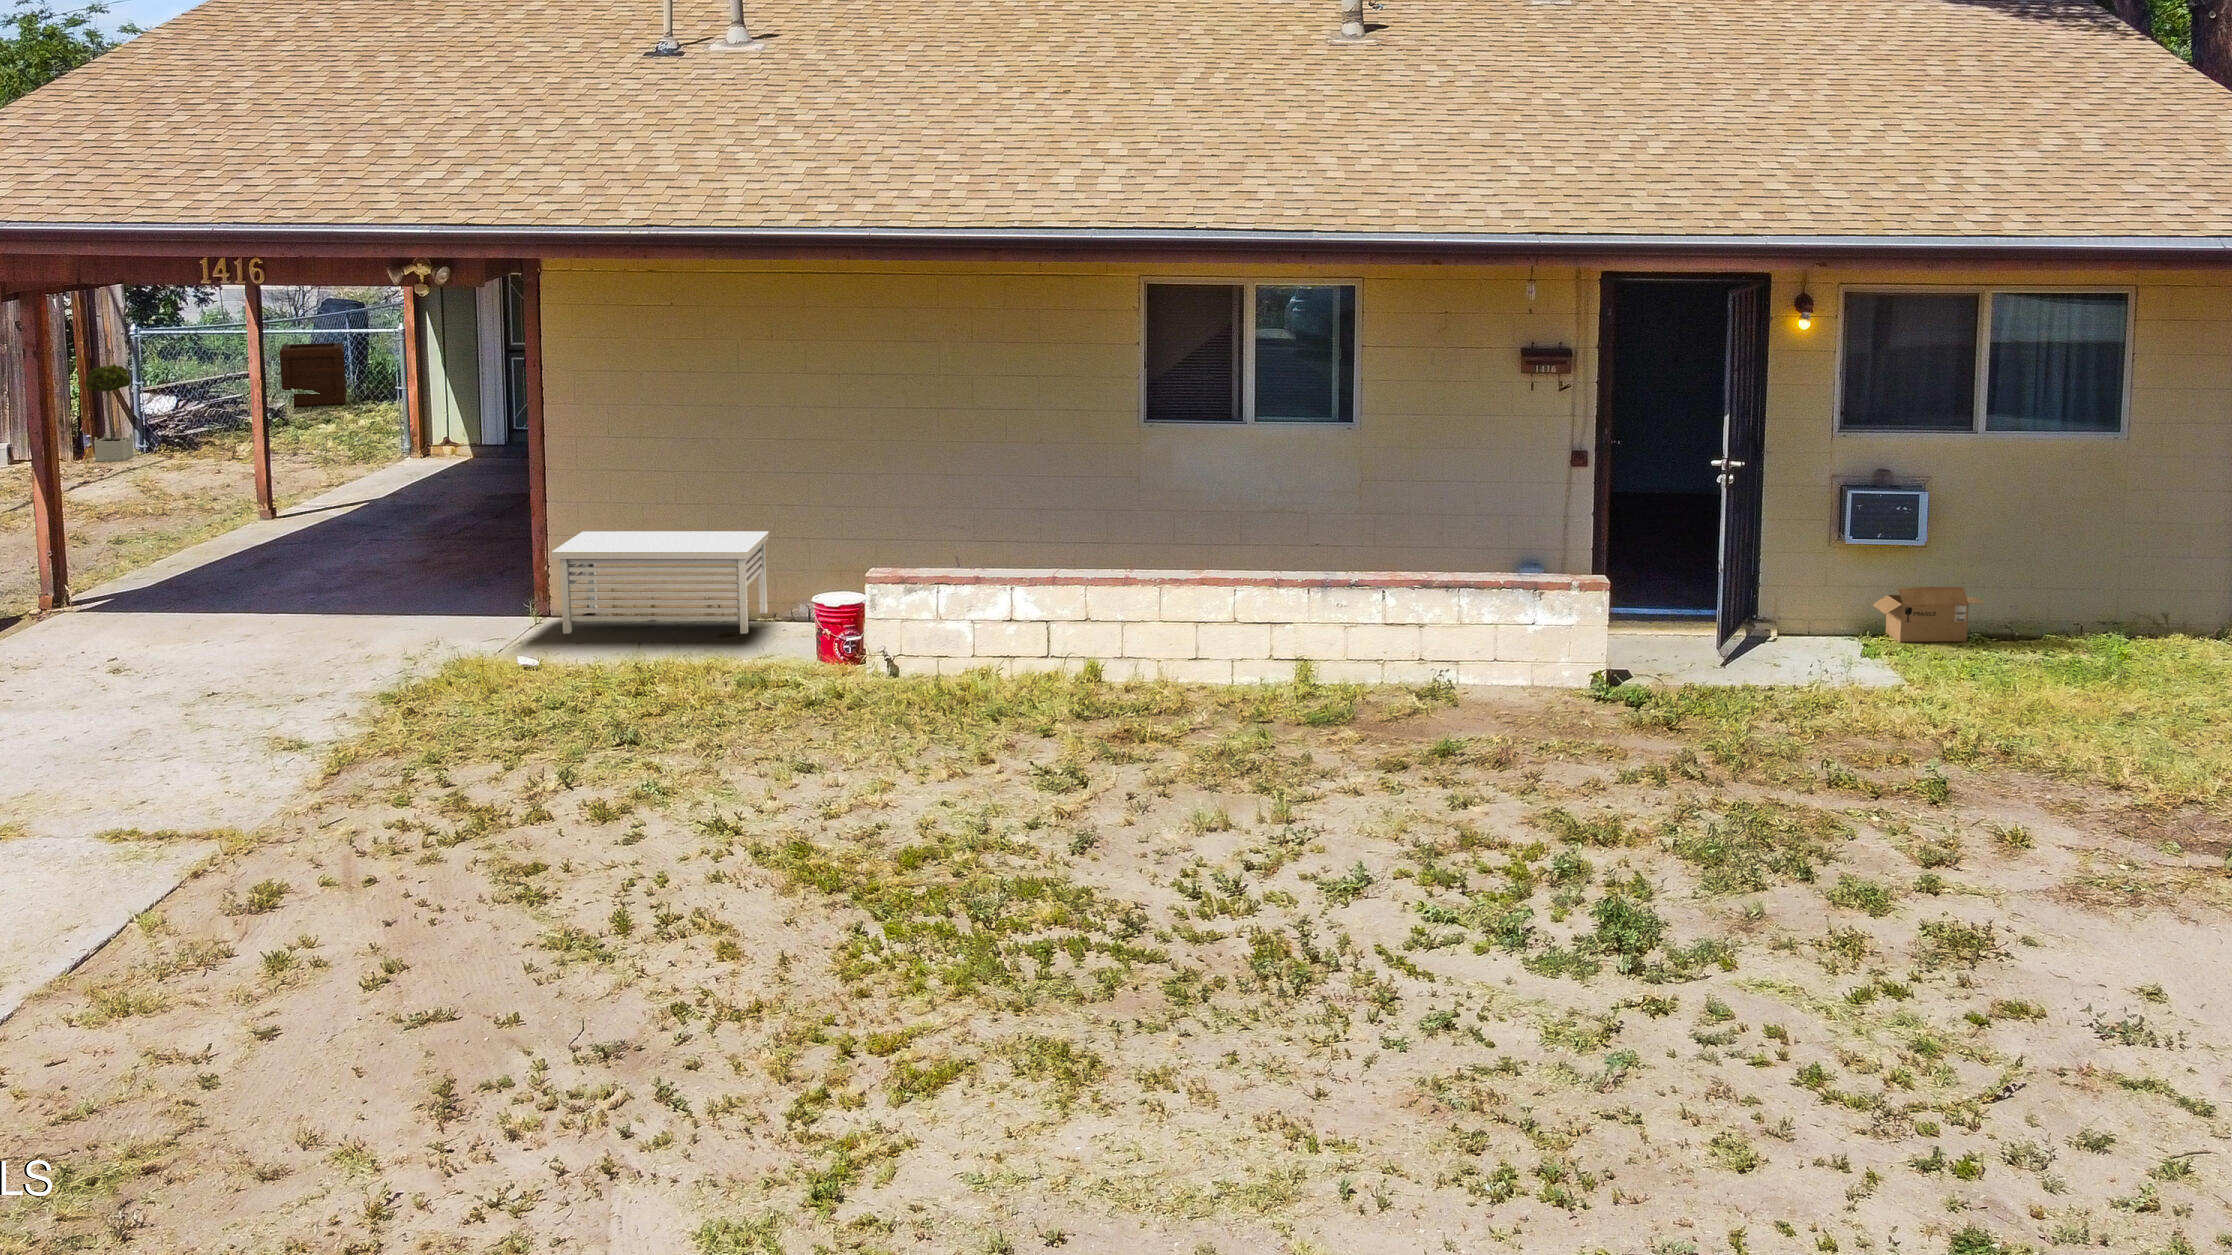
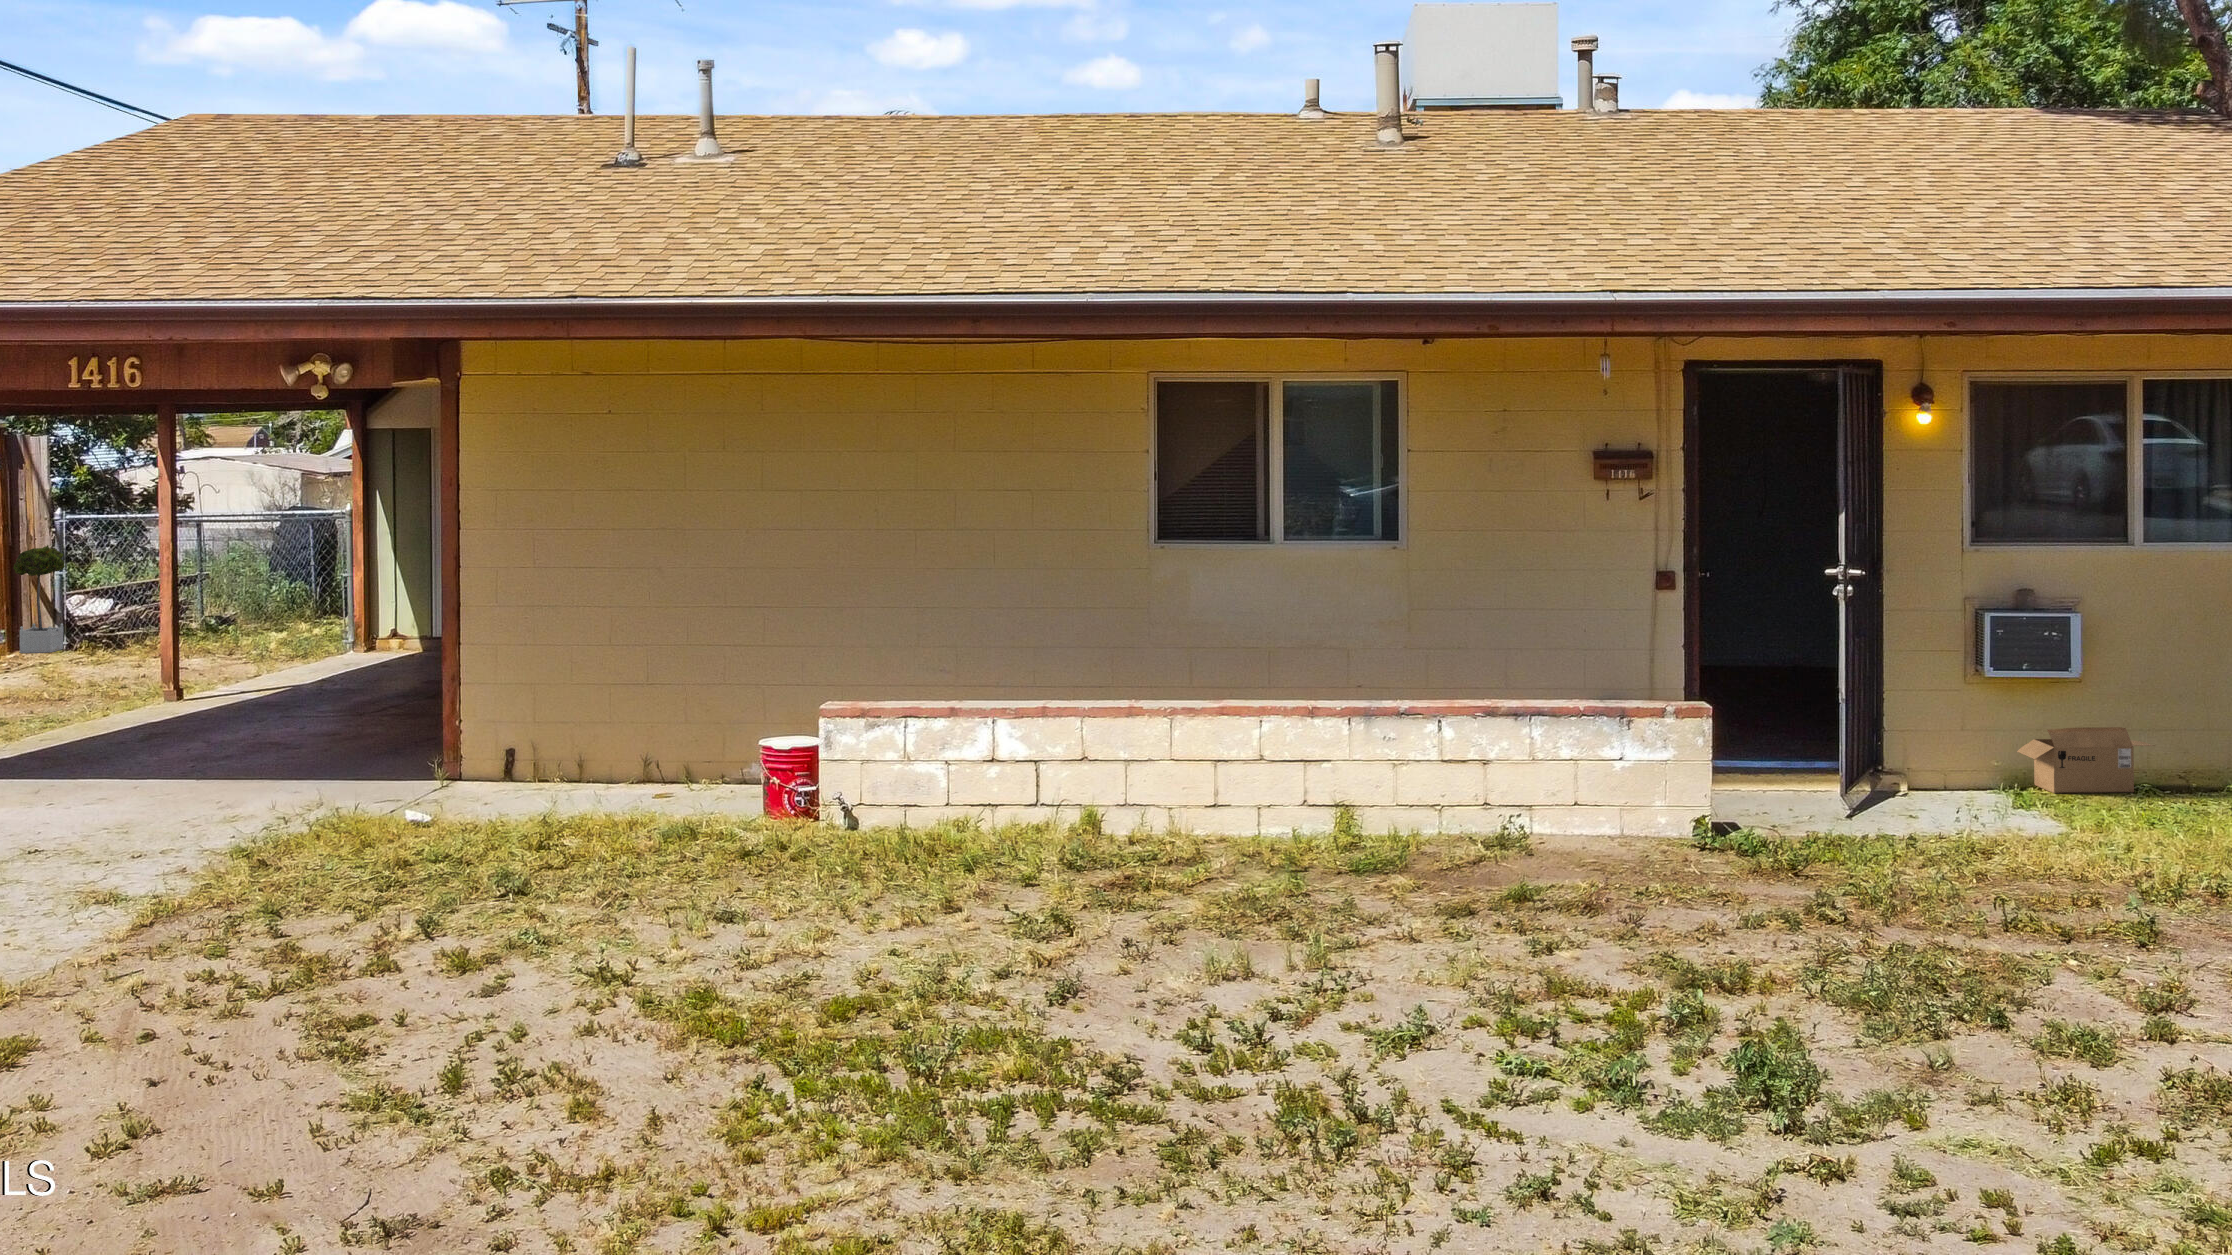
wooden crate: present [280,343,346,407] -> none [243,543,315,610]
storage bench: present [552,531,769,634] -> none [468,678,724,794]

